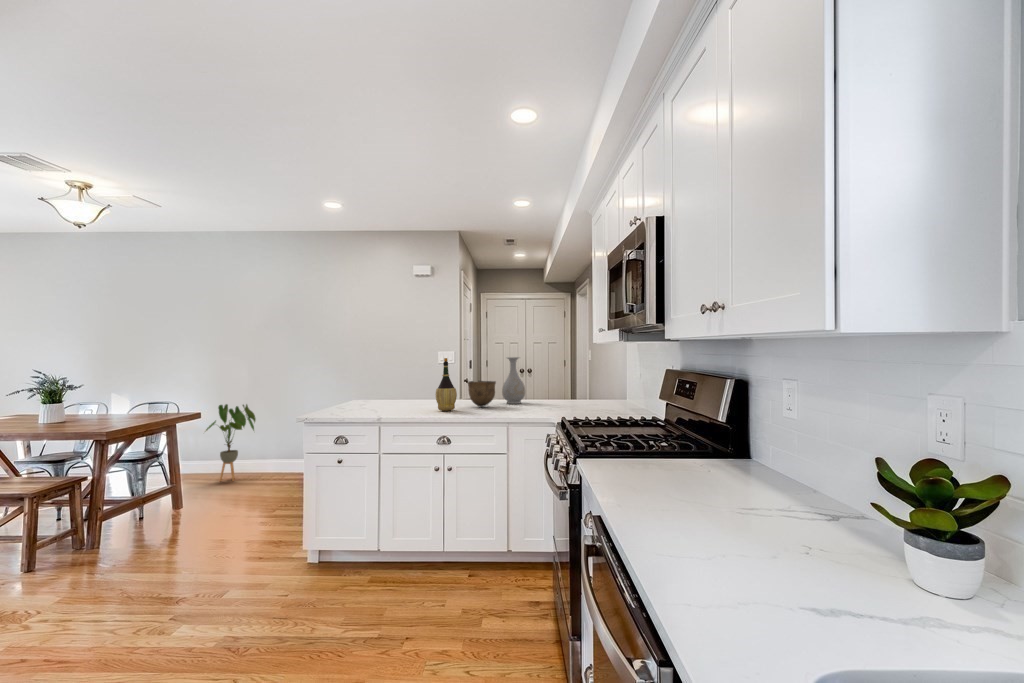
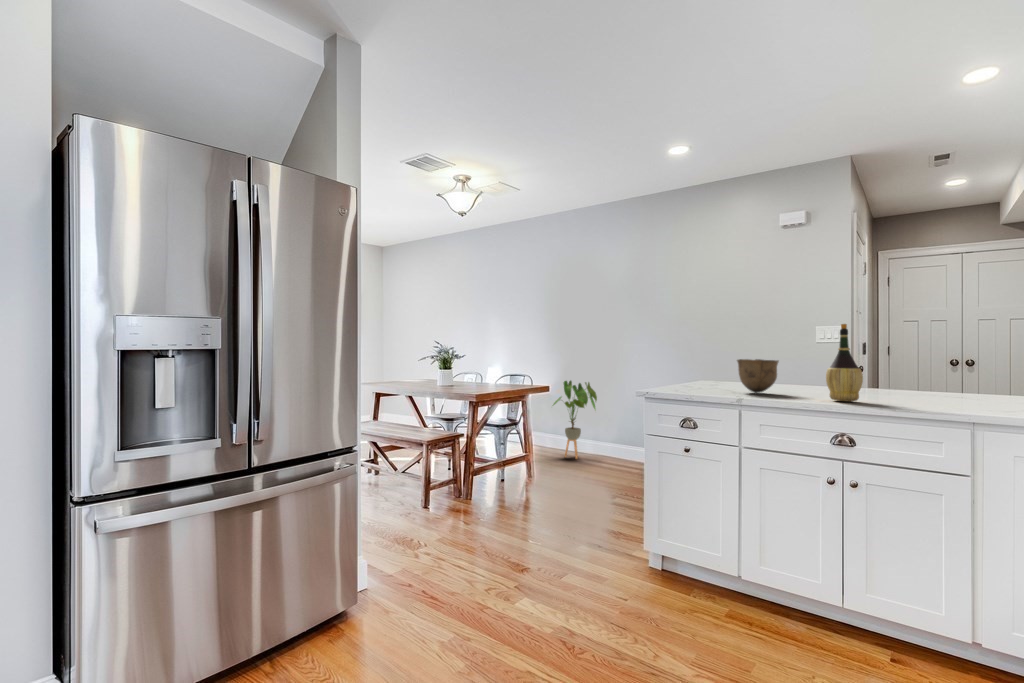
vase: present [502,357,525,404] -> none [945,325,995,402]
bowl: present [467,381,496,407] -> present [737,359,779,393]

